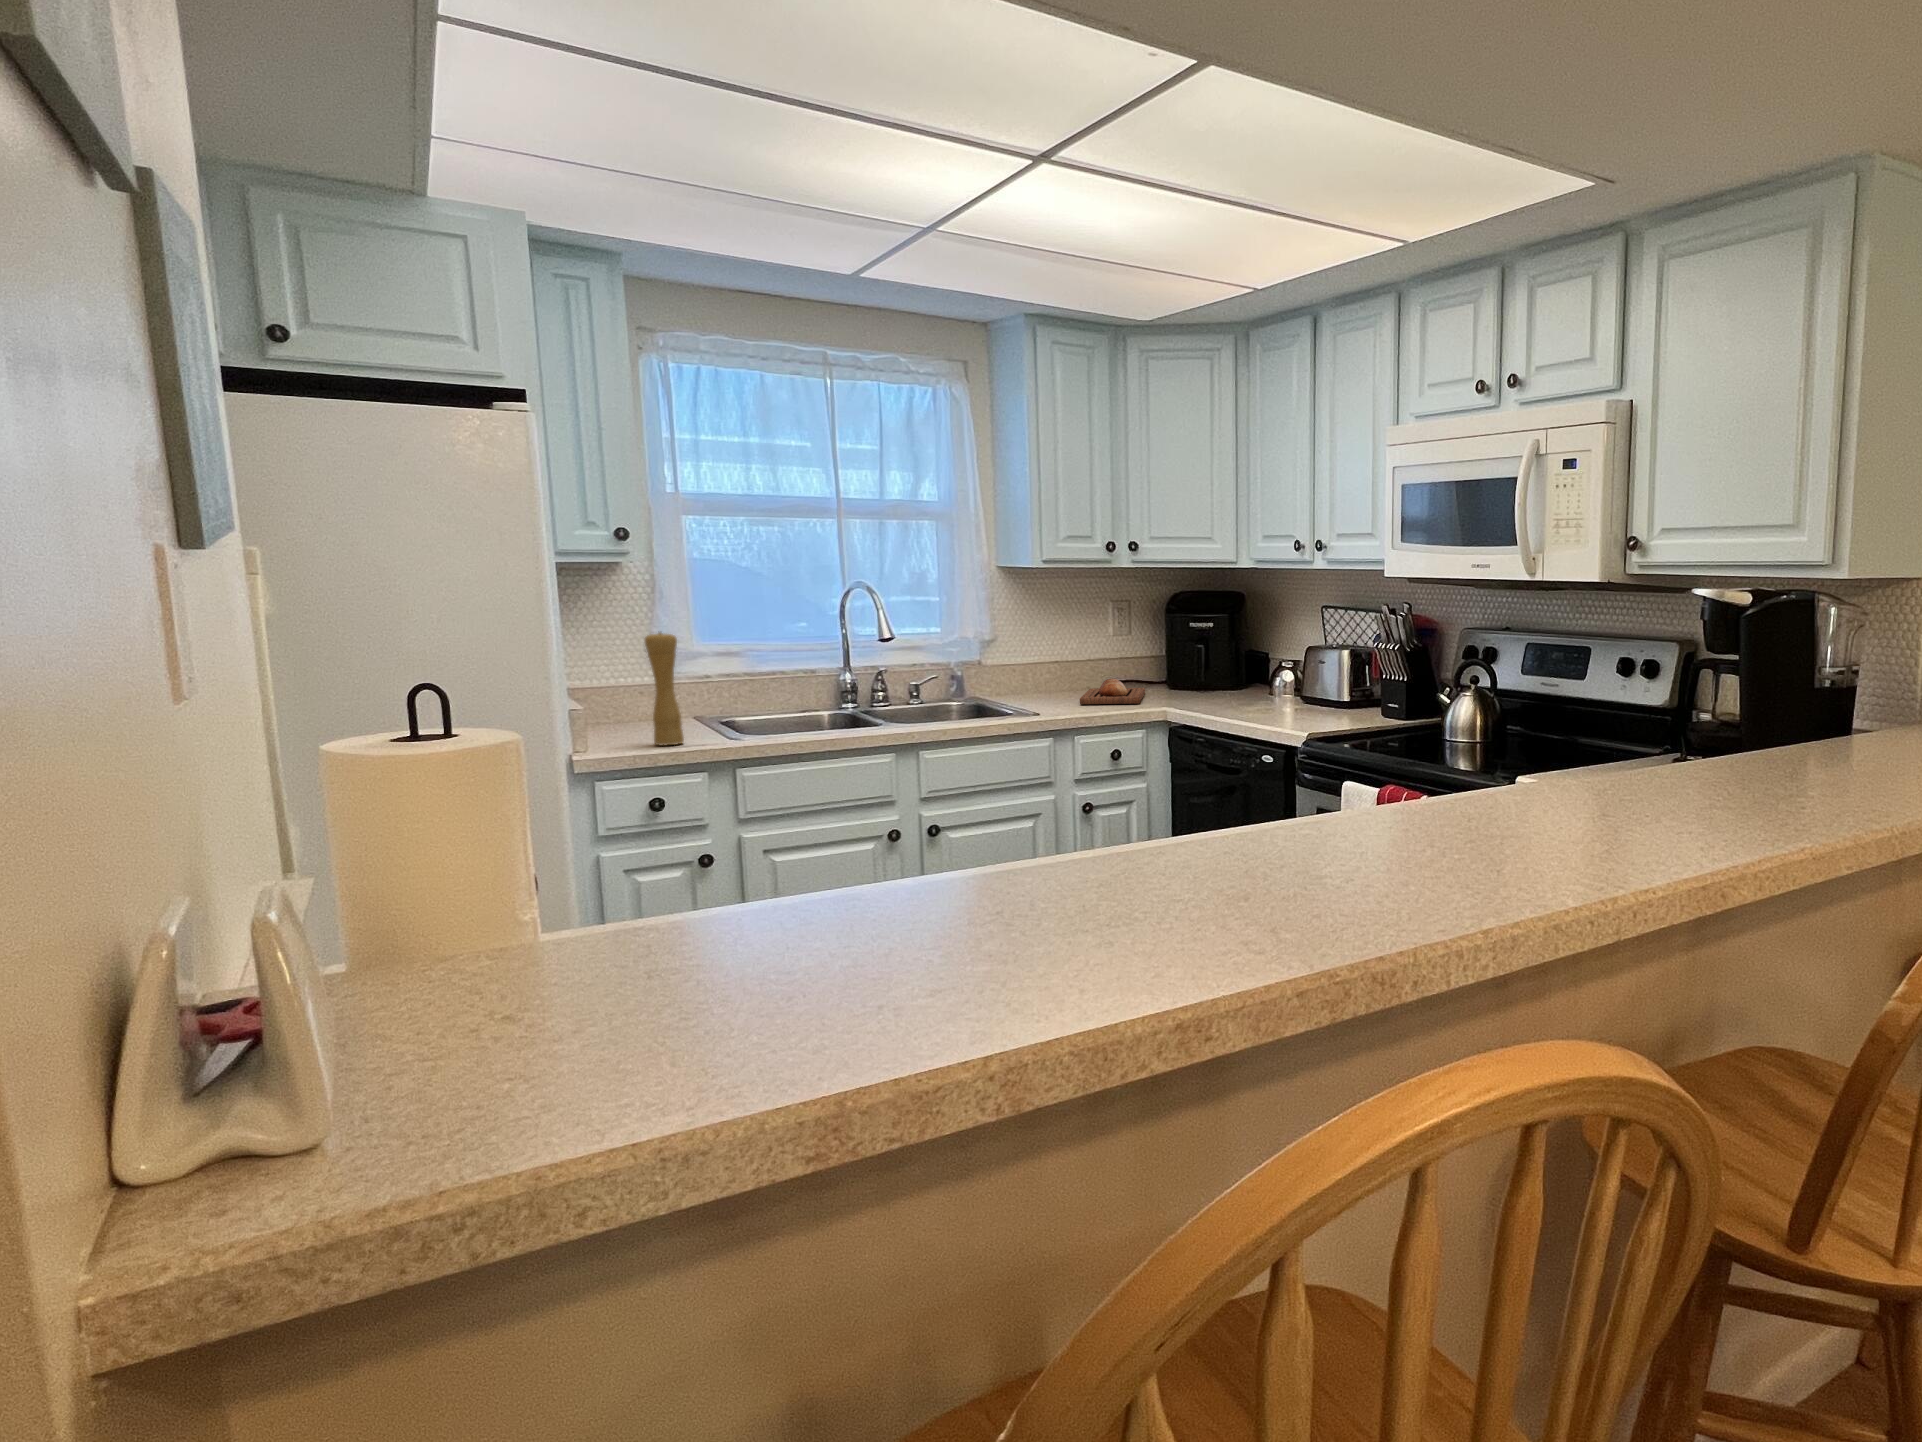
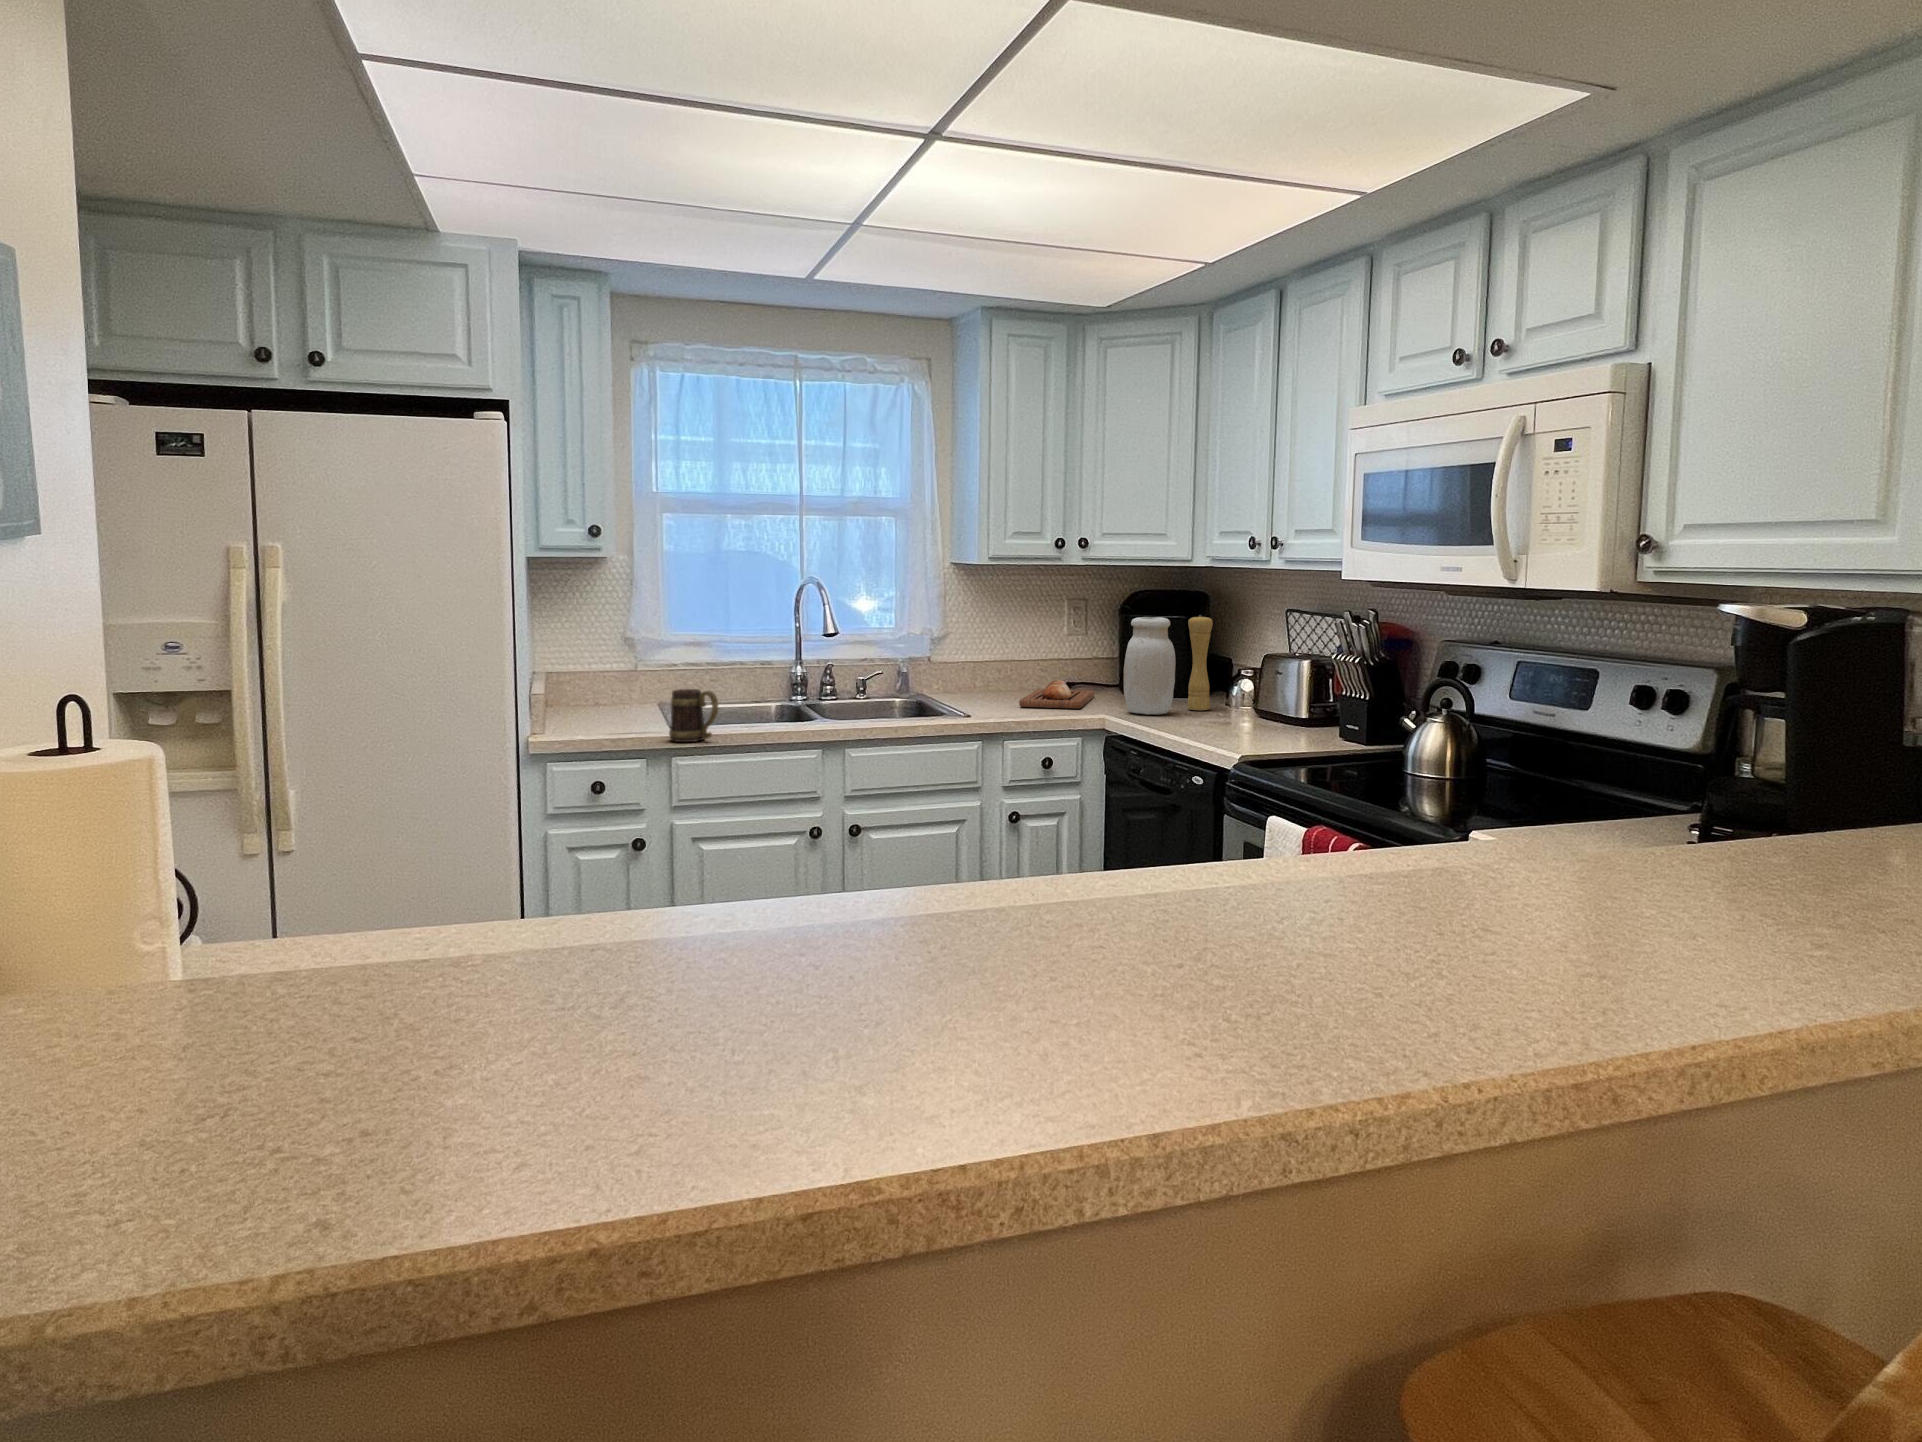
jar: none [1180,616,1228,705] -> present [1124,617,1176,715]
pepper mill: present [645,632,684,745] -> present [1187,615,1213,710]
mug: none [733,697,789,751] -> present [669,689,718,742]

